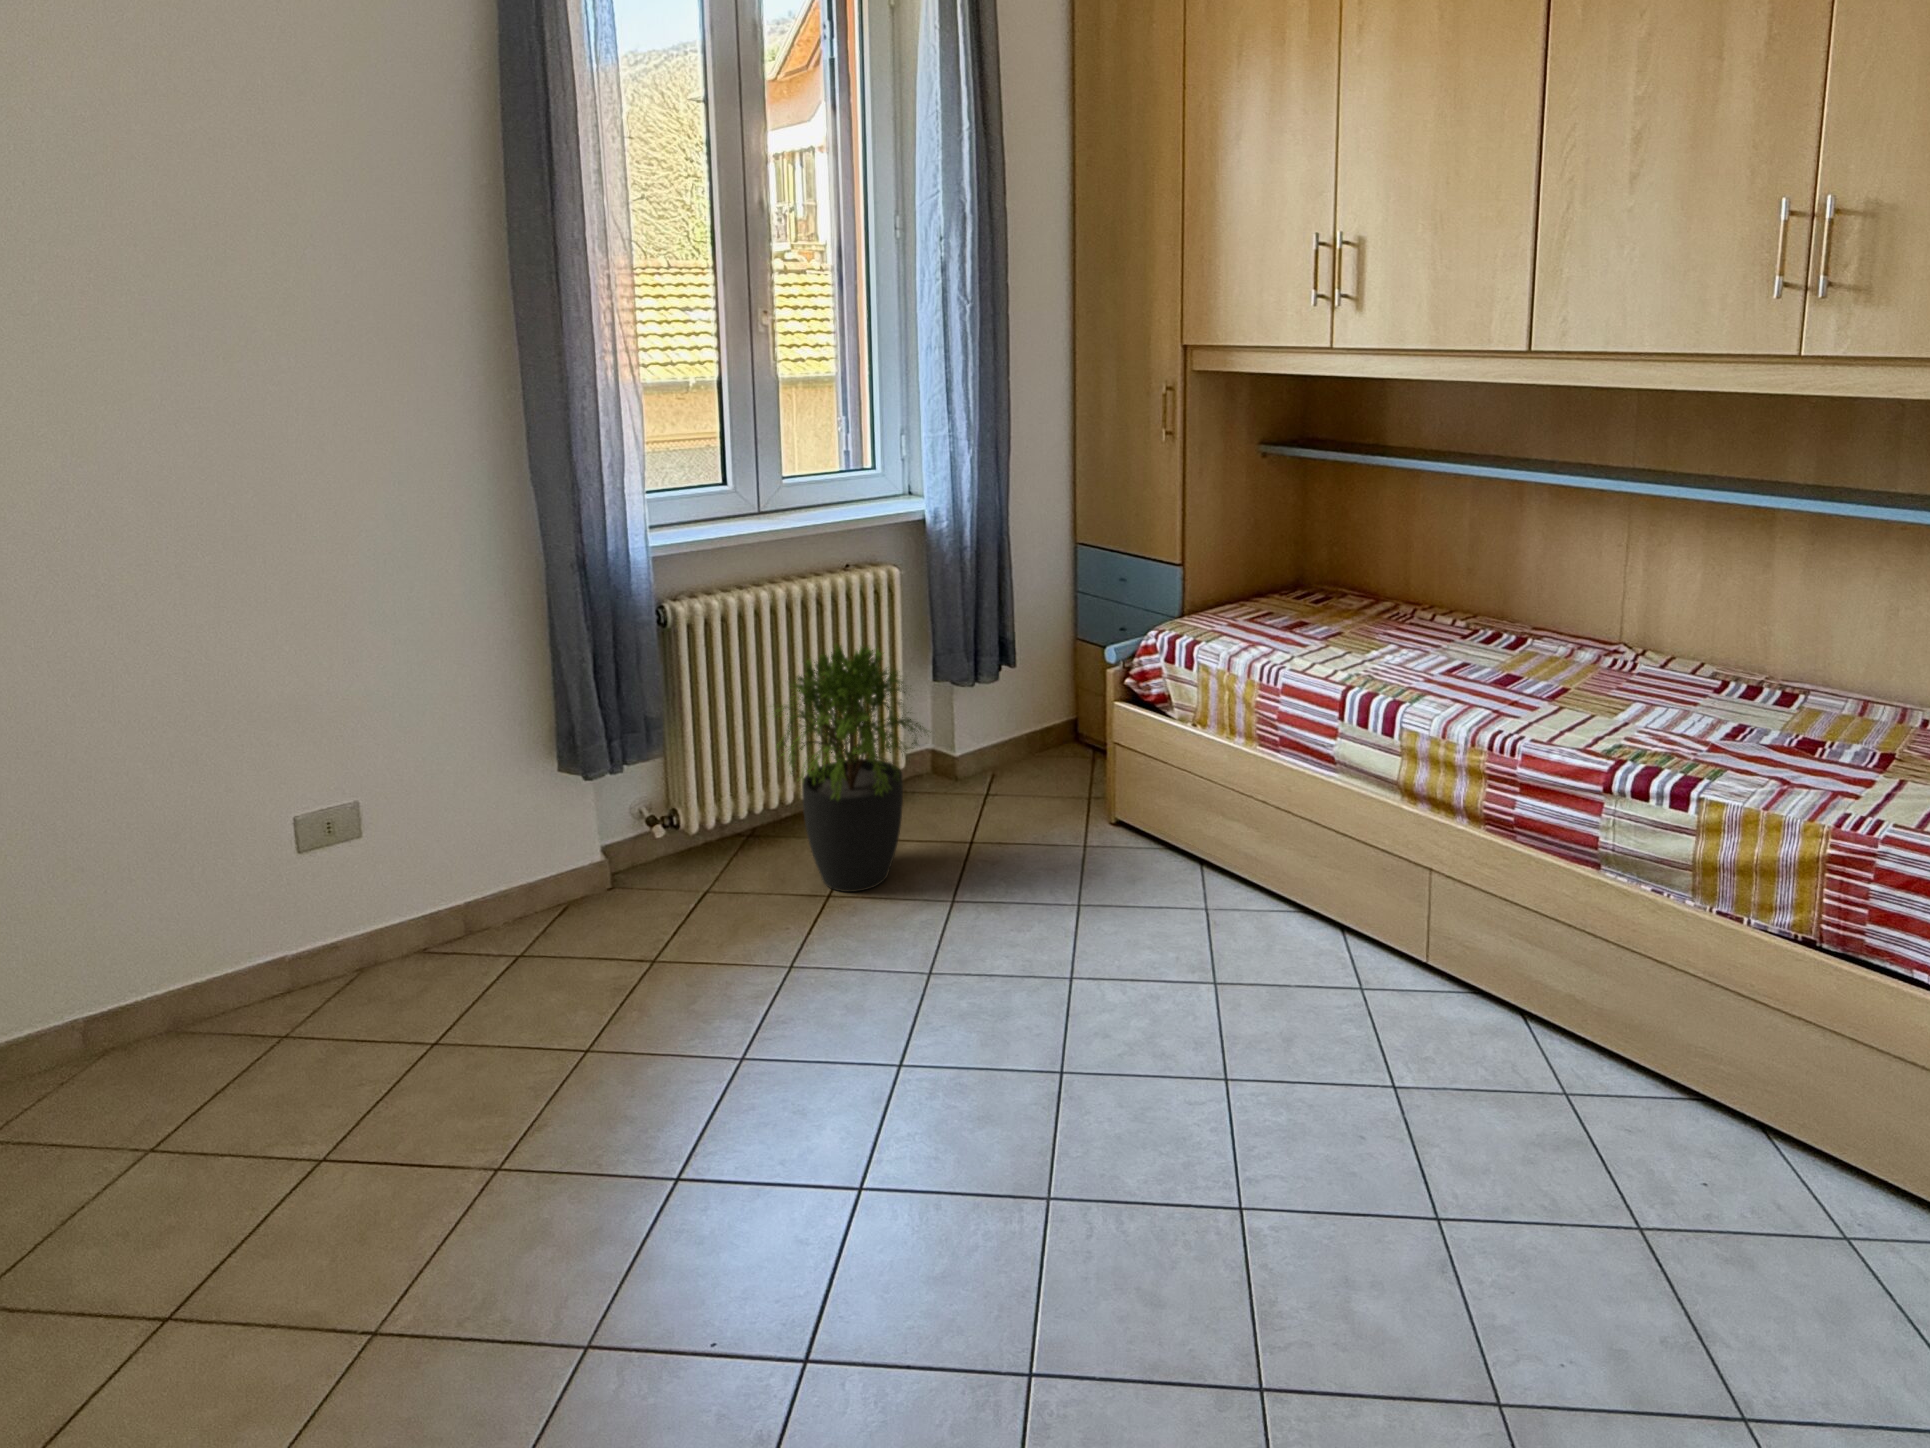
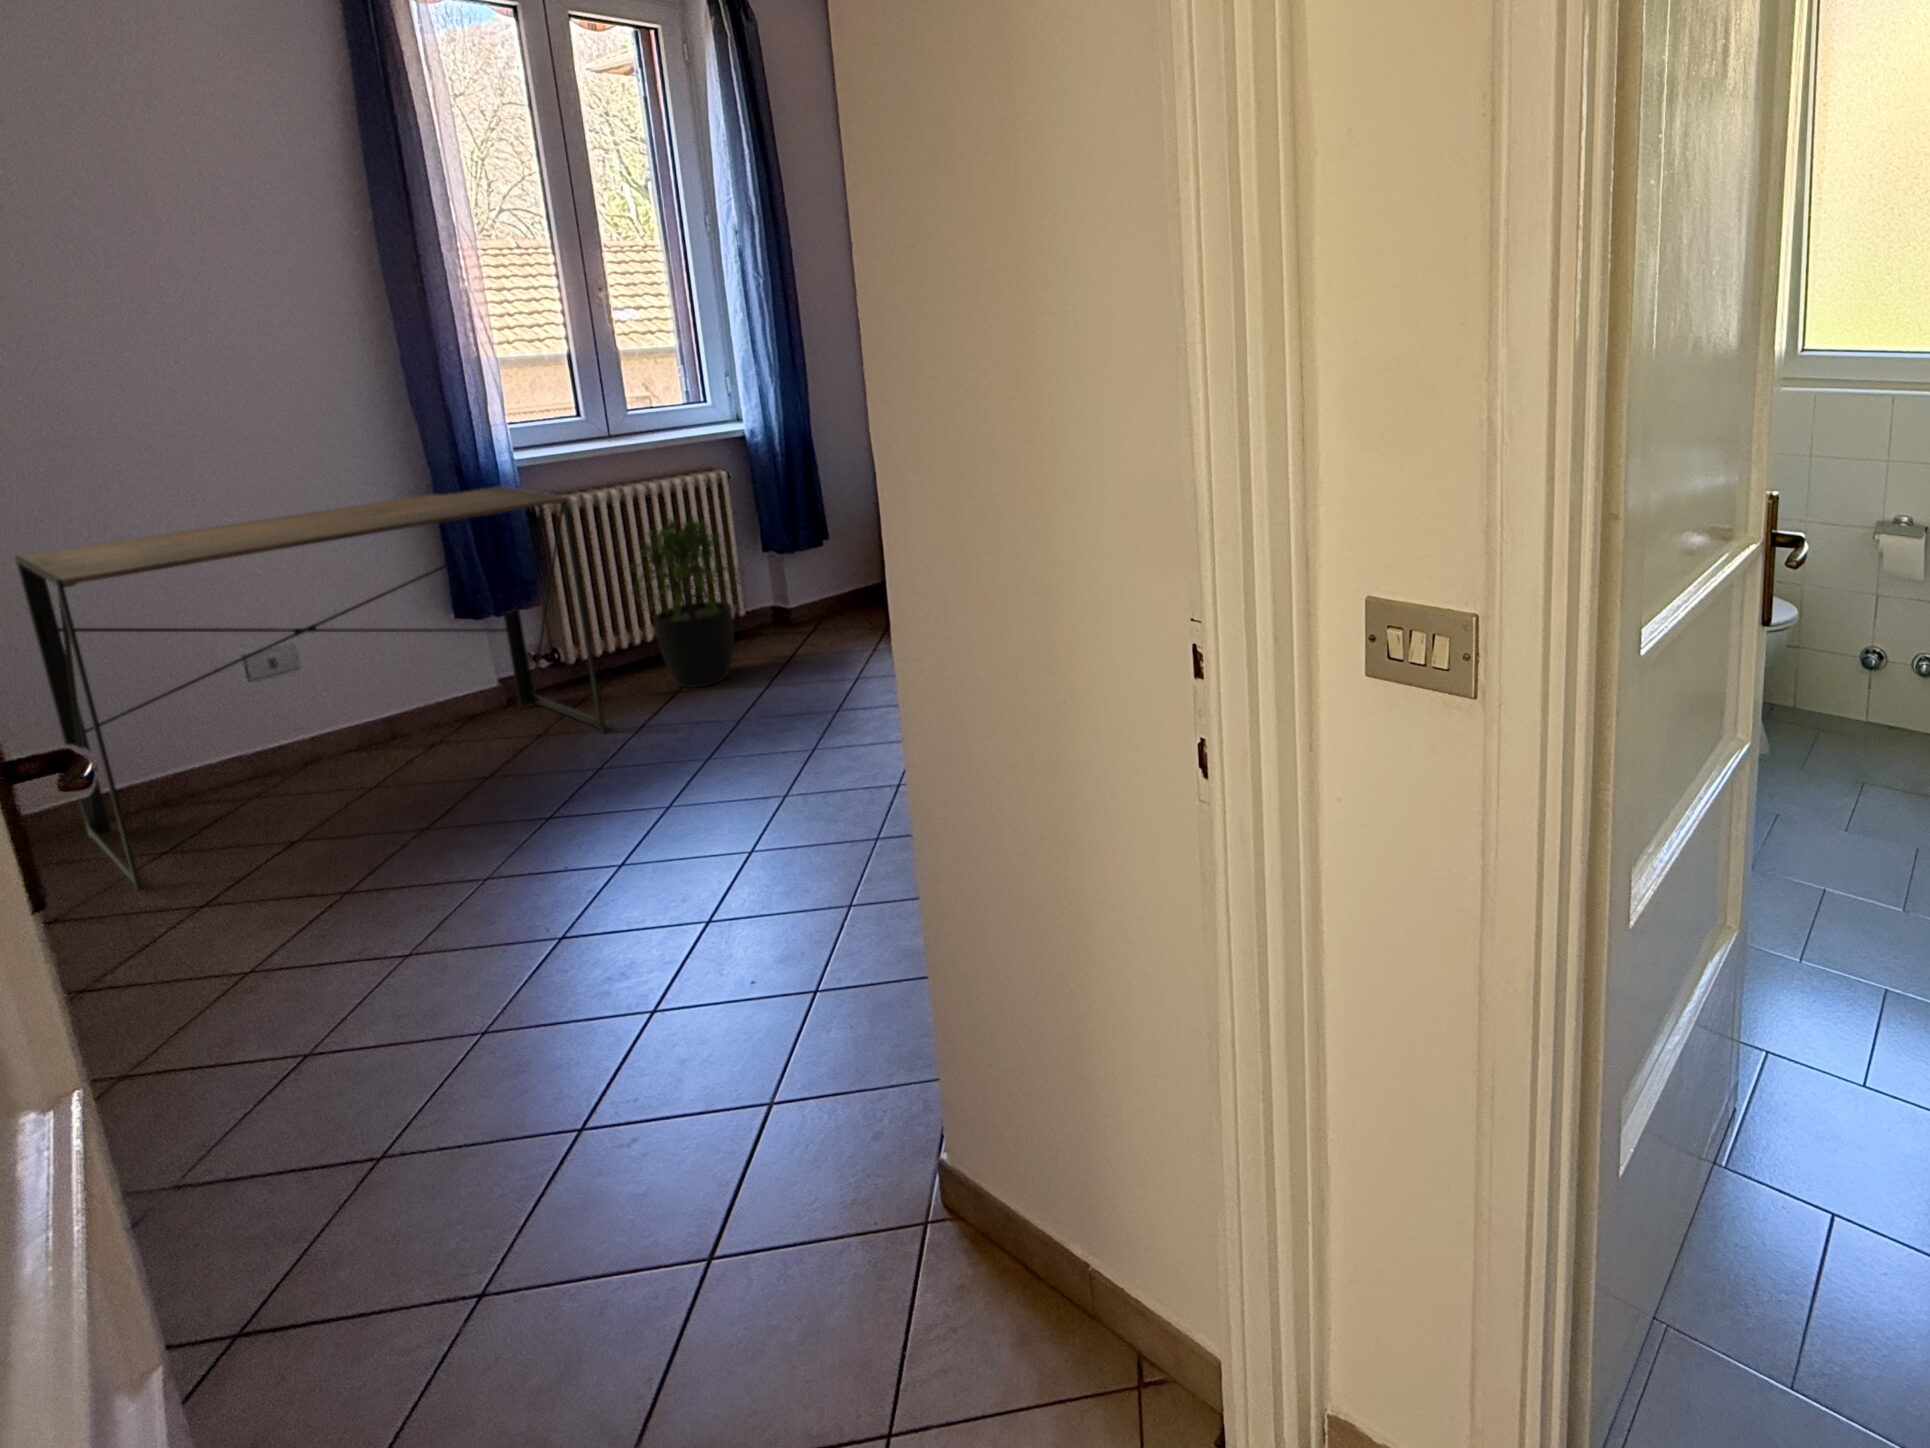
desk: none [4,582,735,1253] -> present [15,486,605,890]

